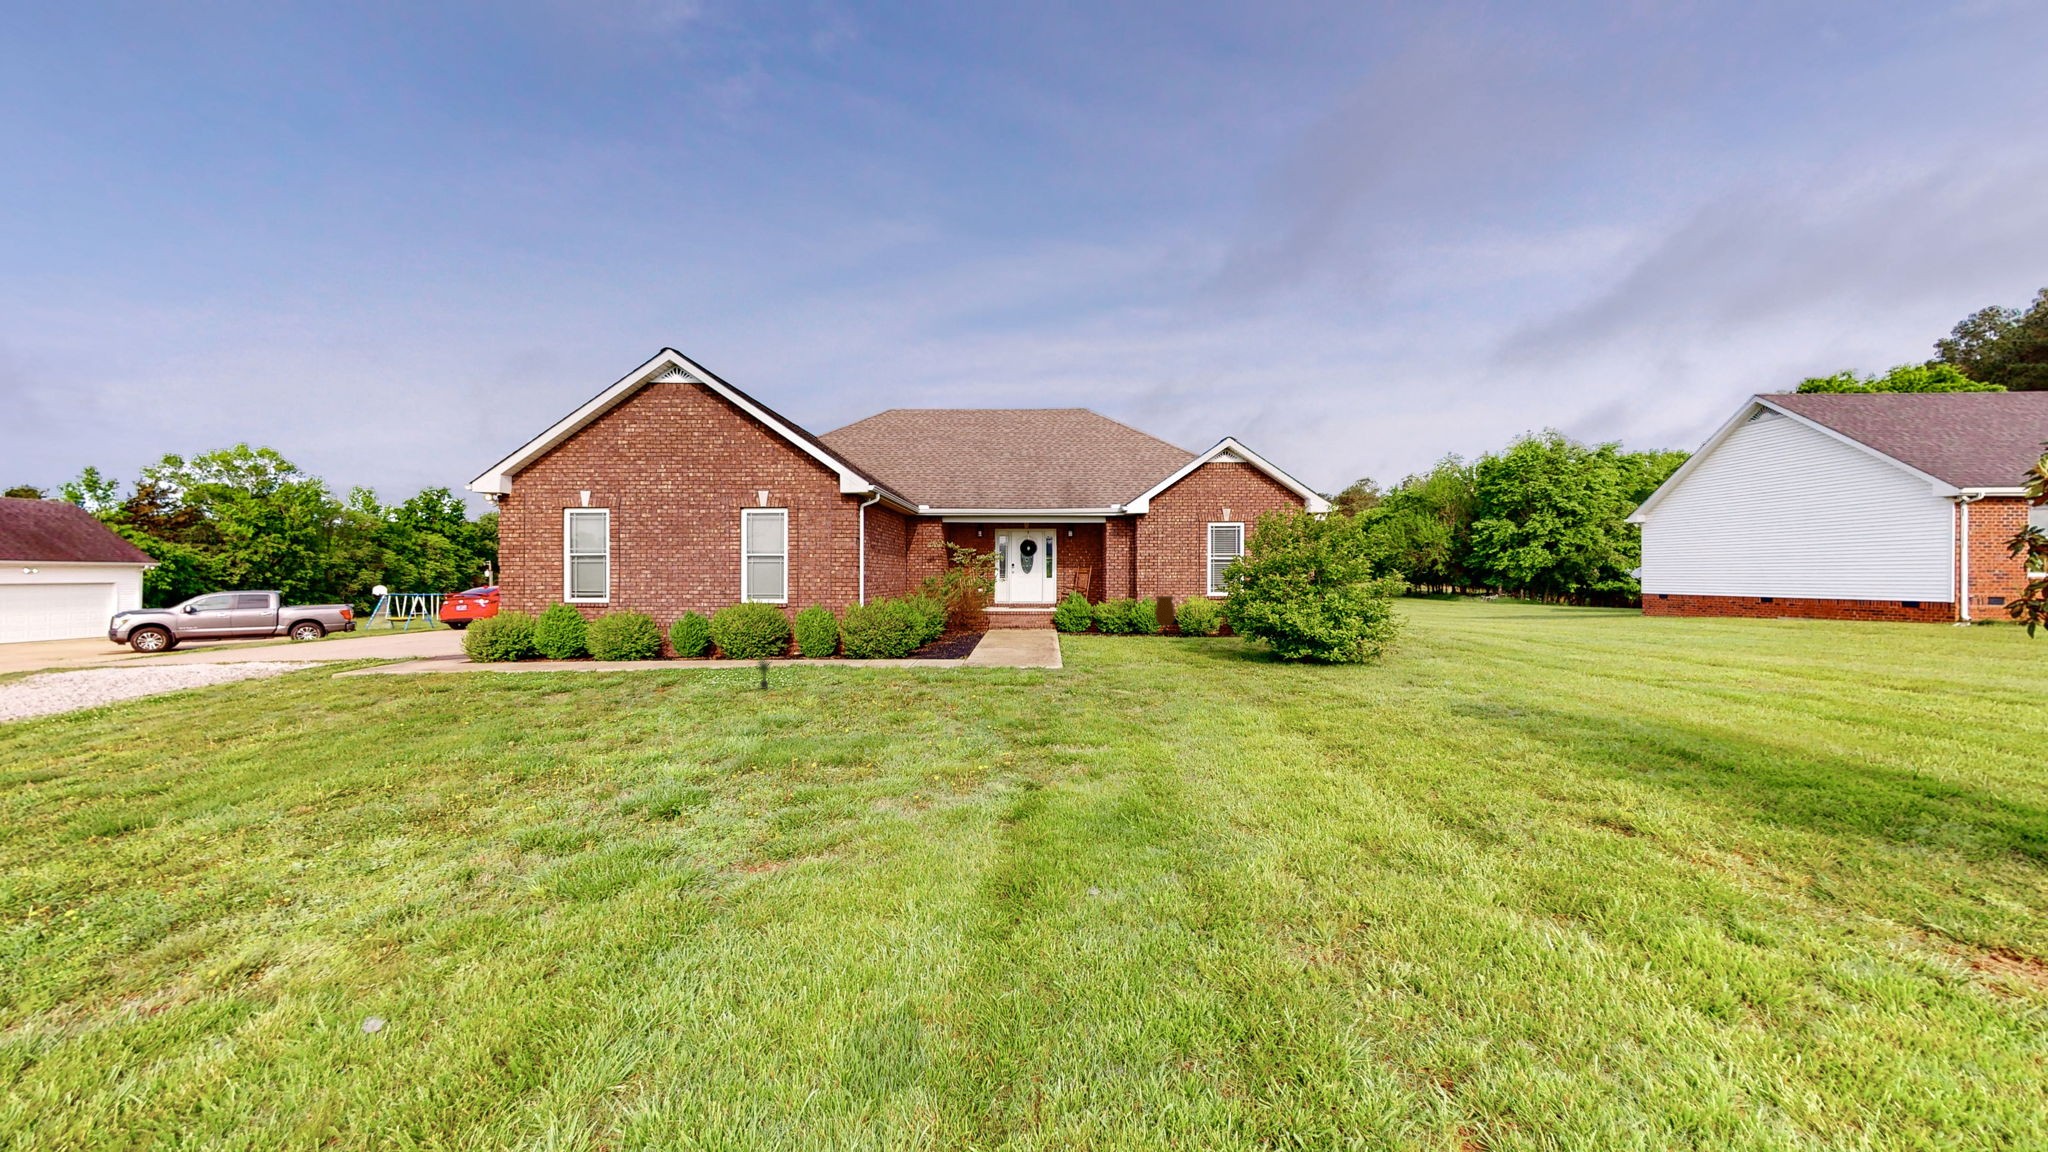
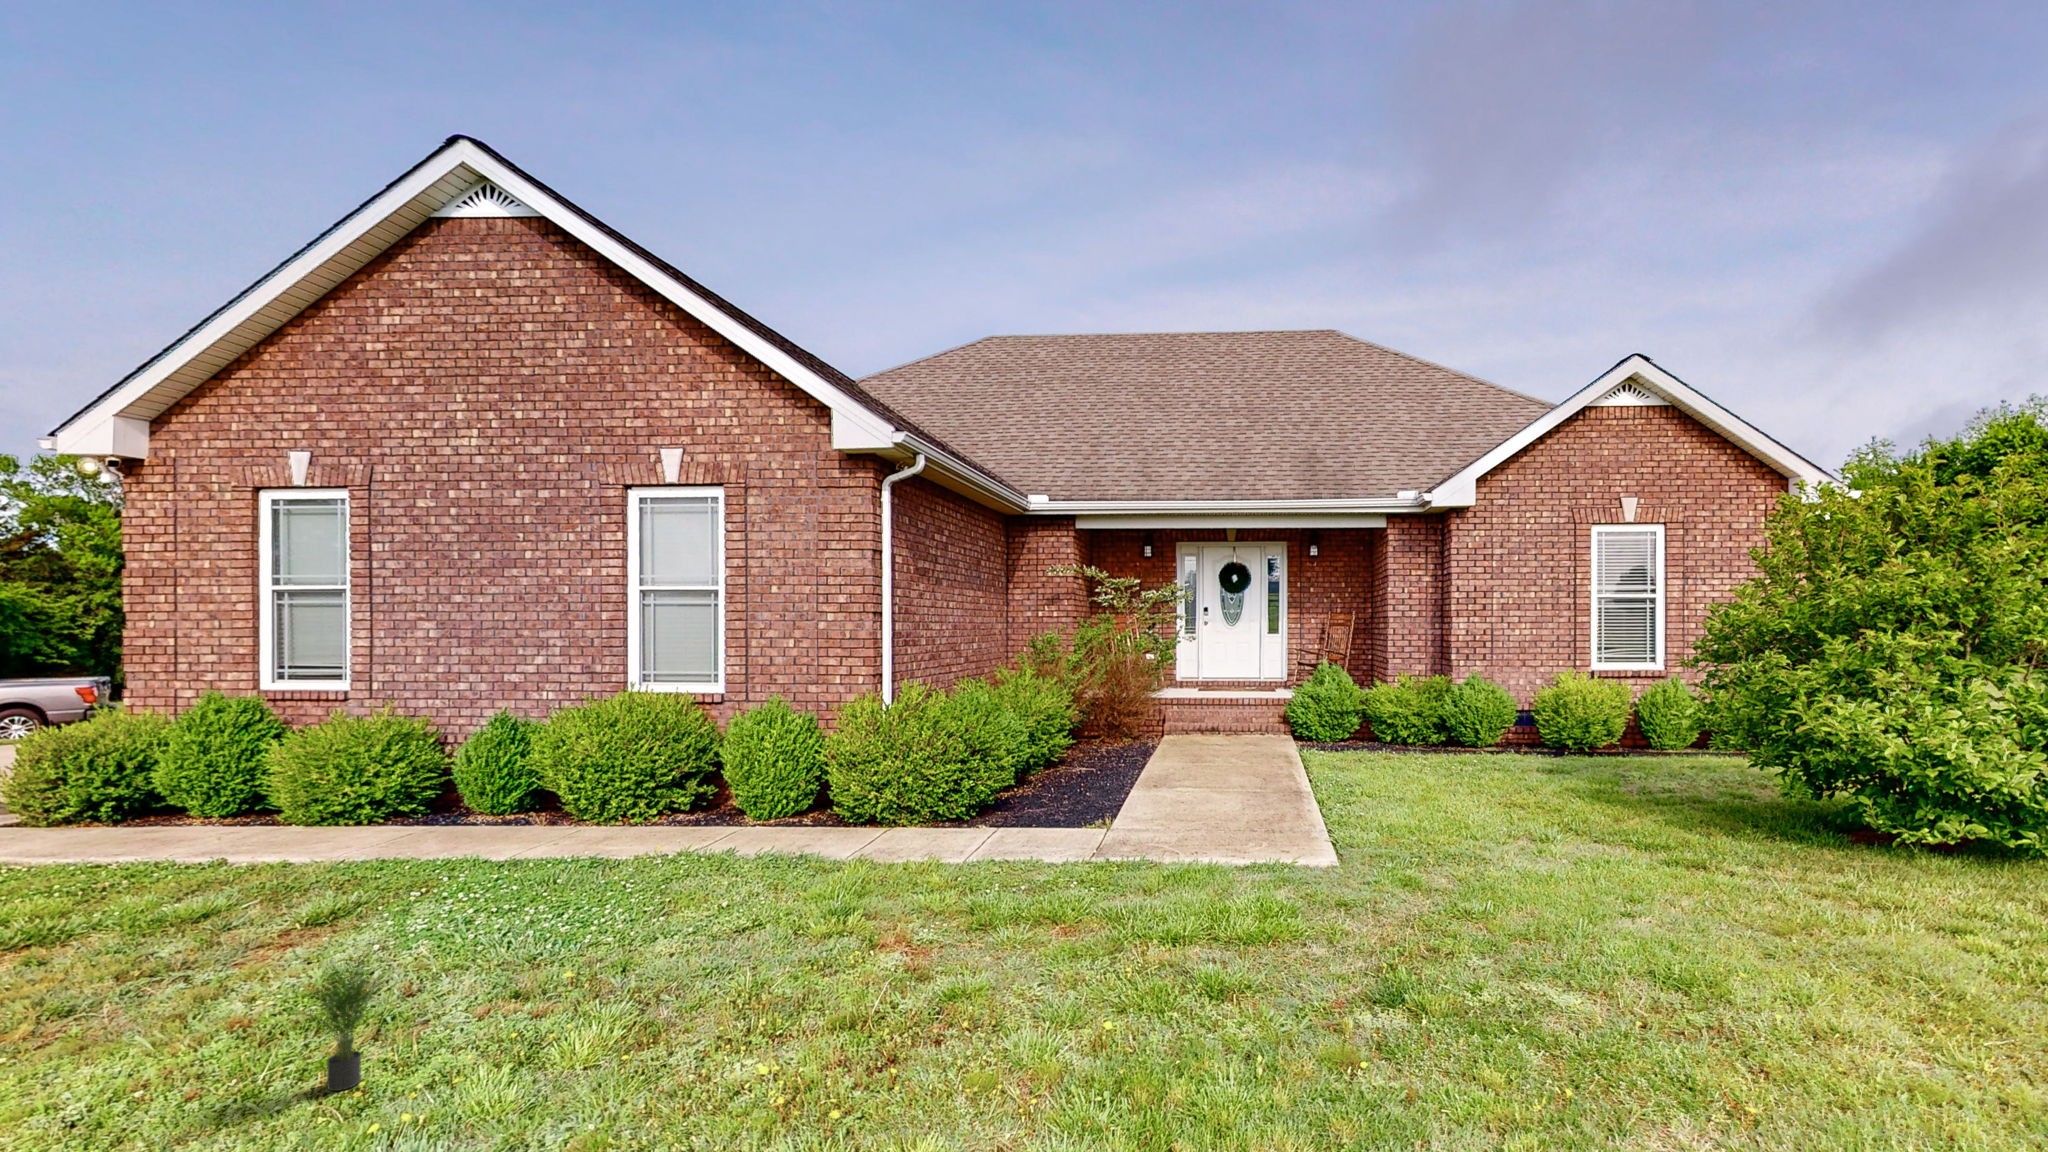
lounge chair: present [1155,596,1175,633] -> none [1507,673,1564,757]

